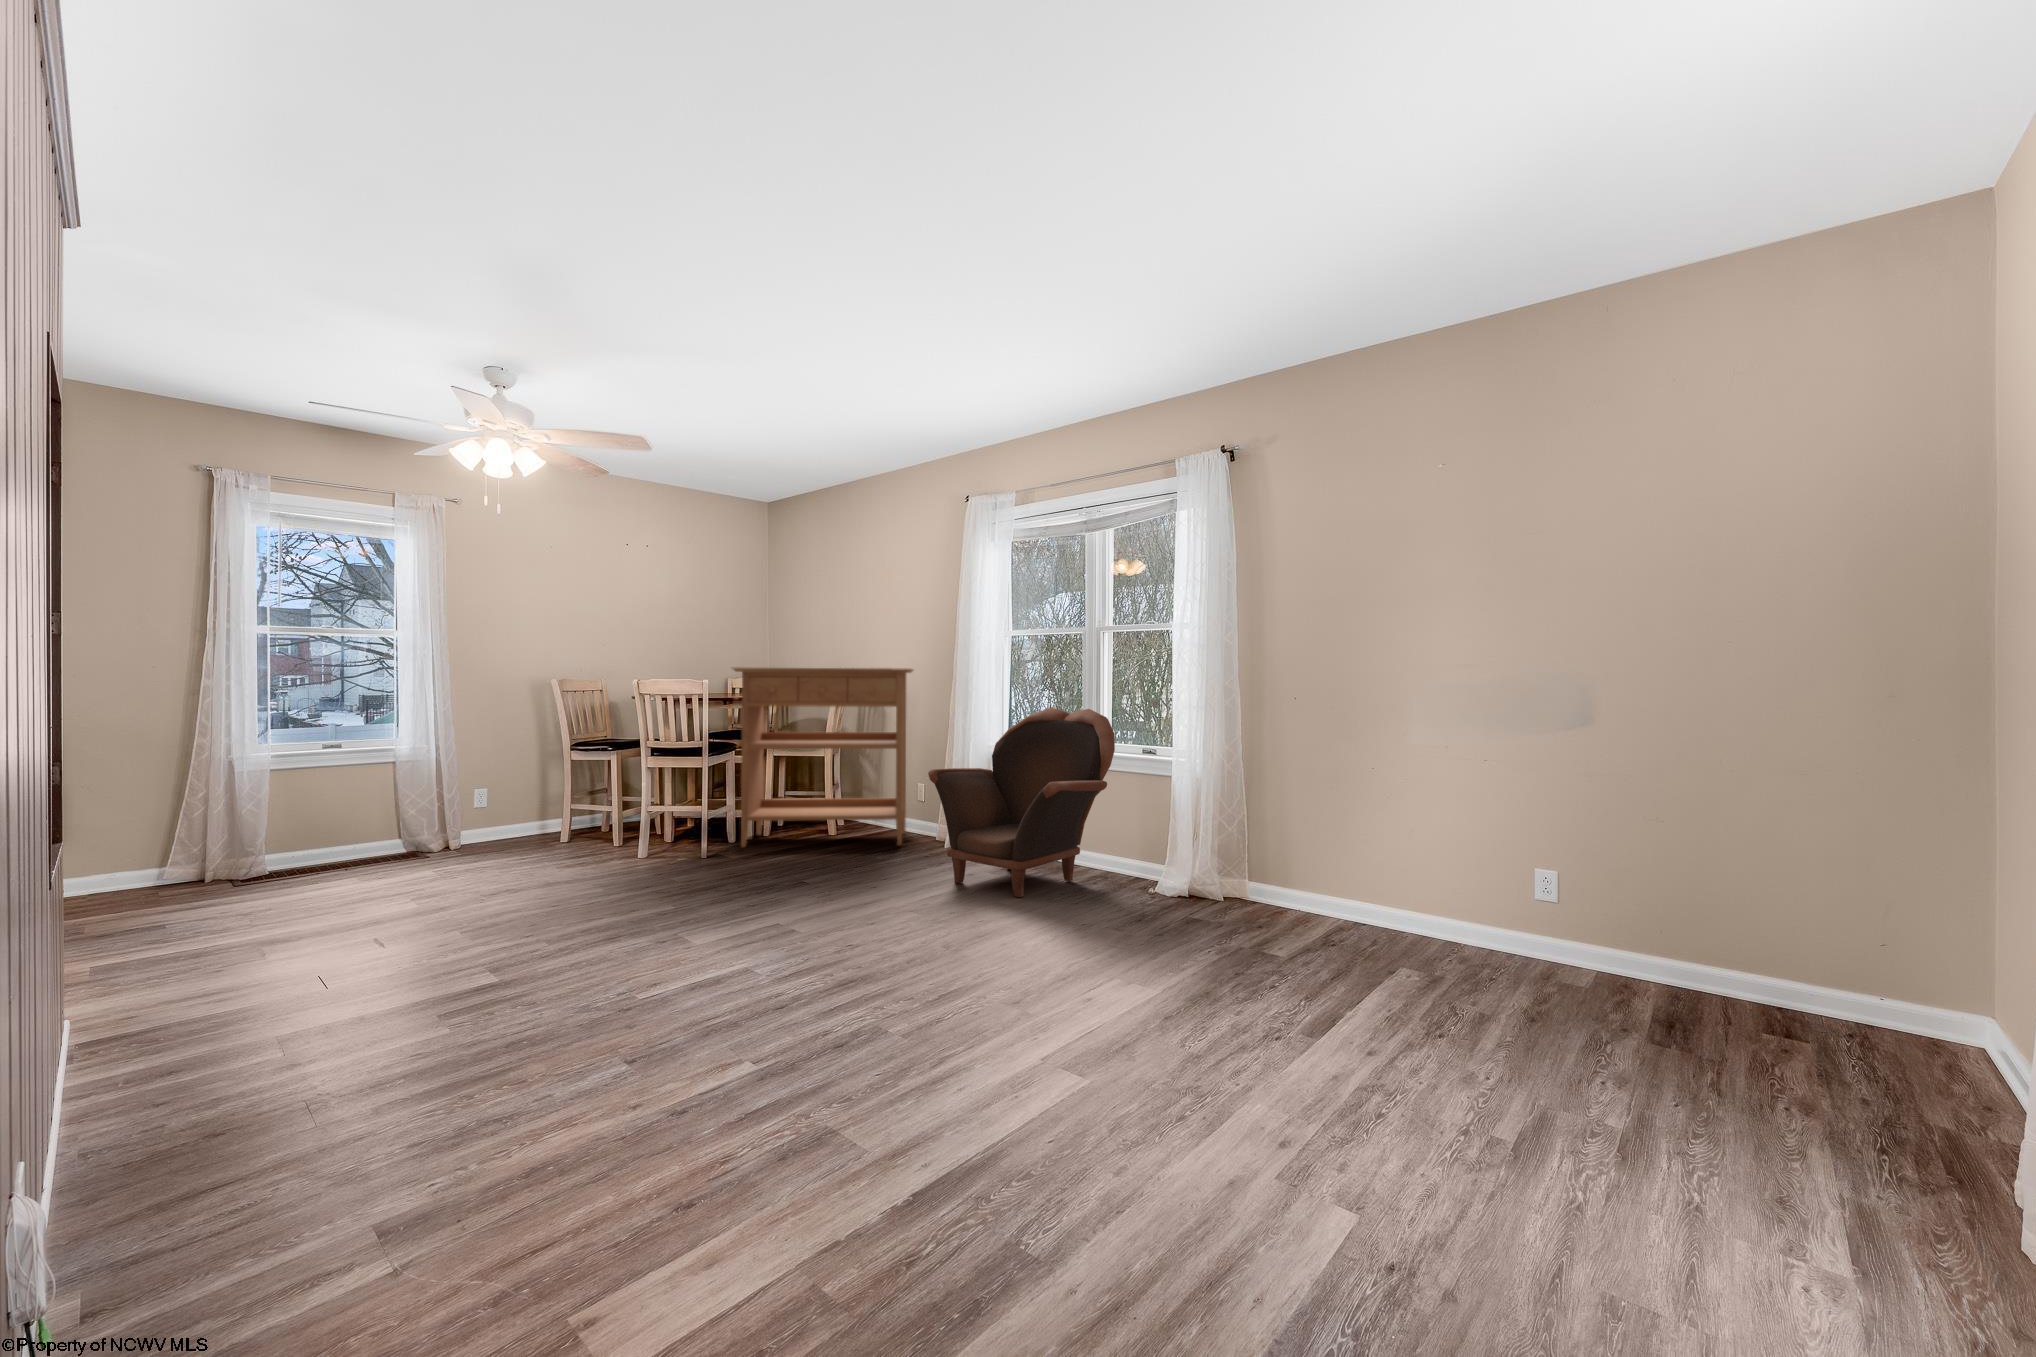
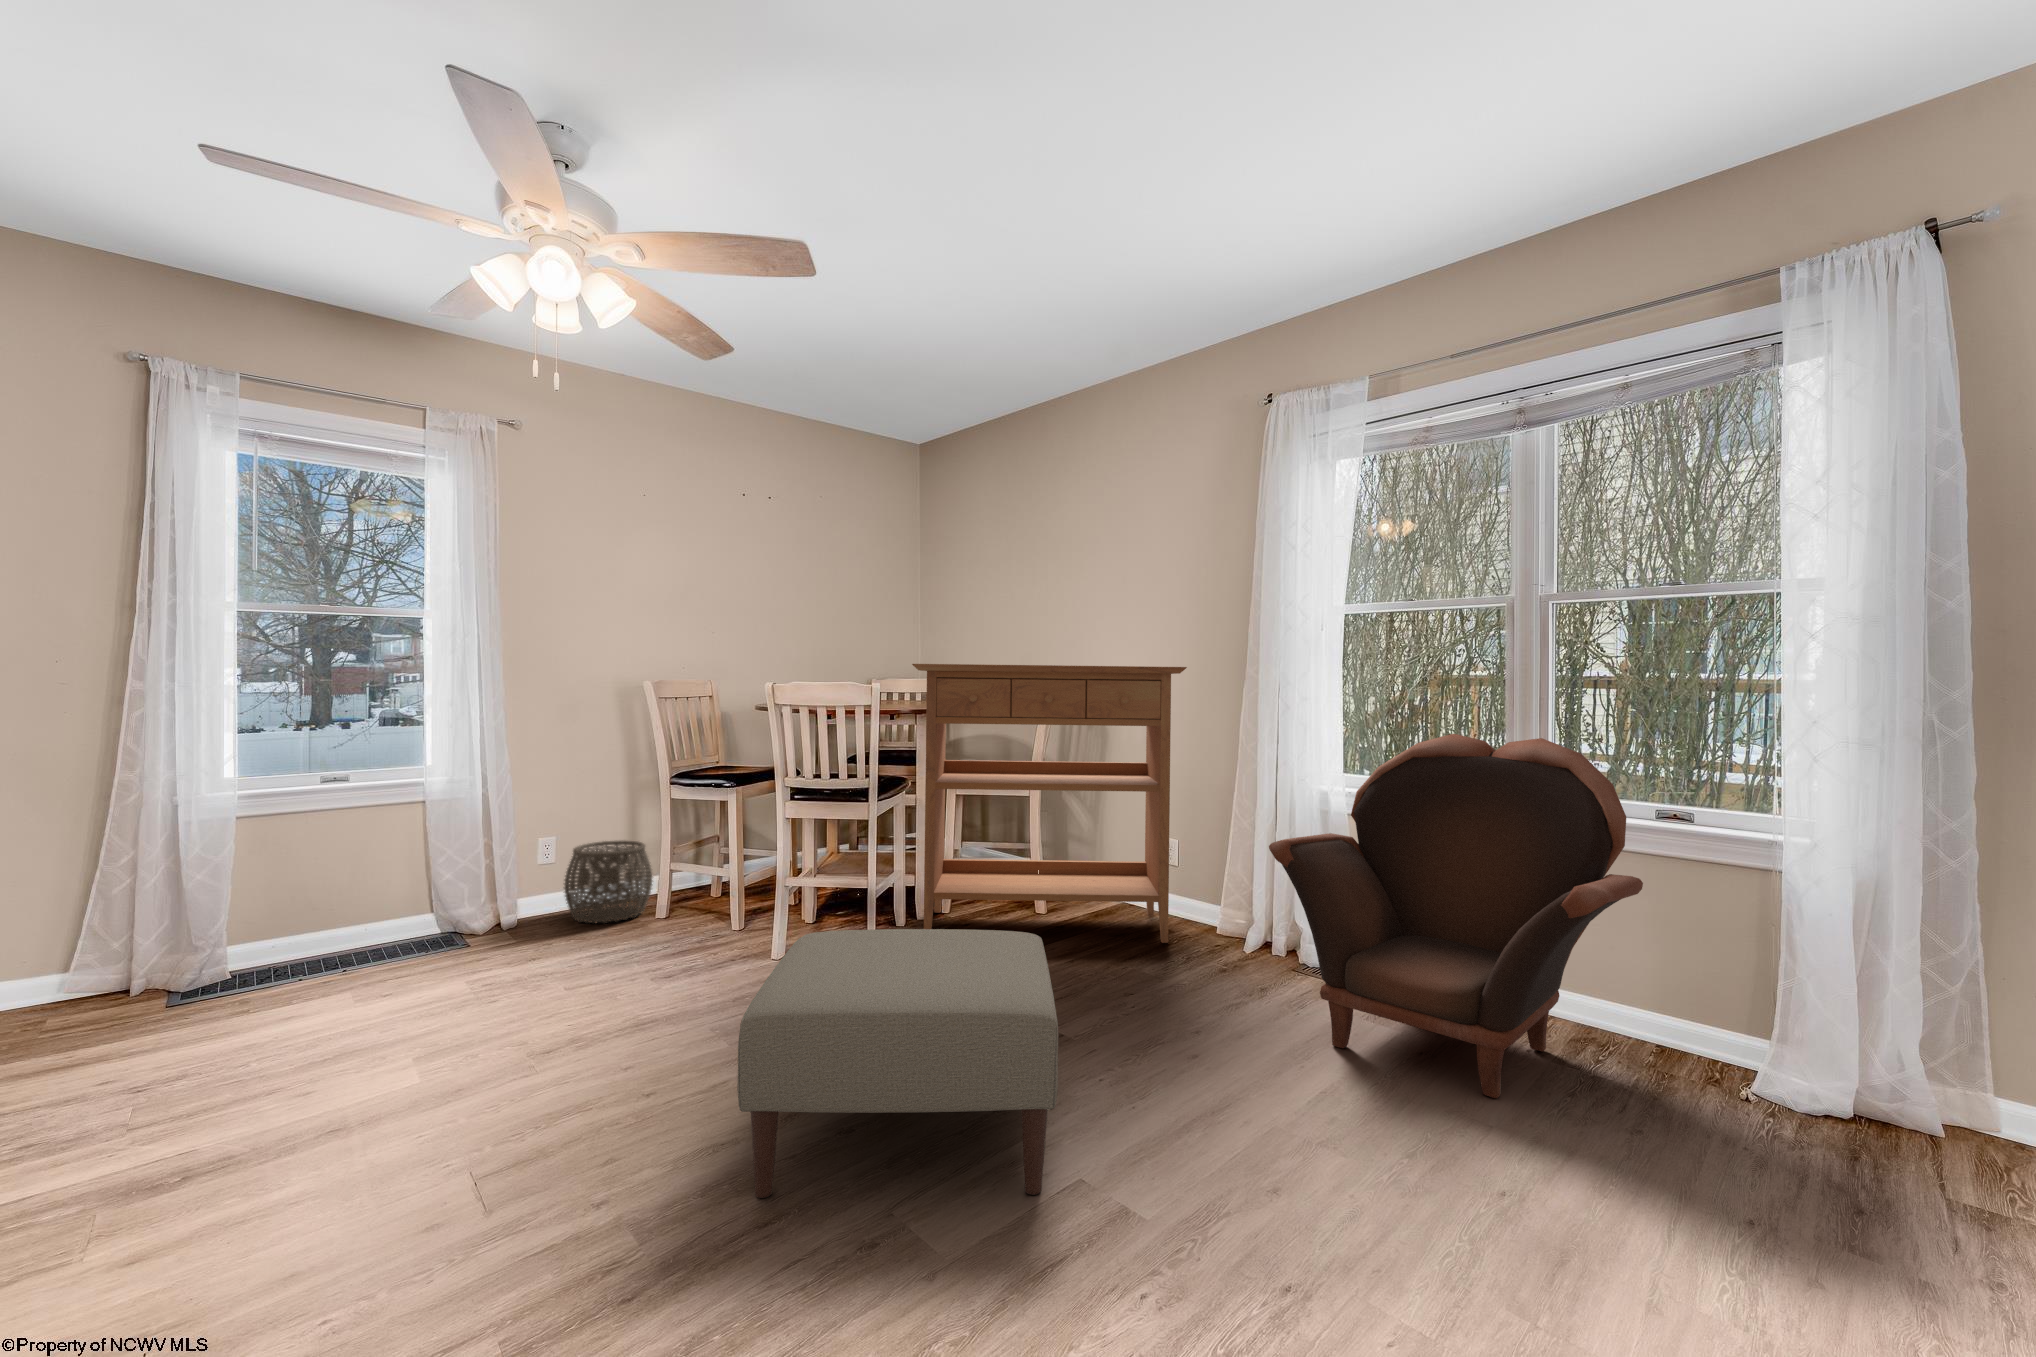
woven basket: none [493,791,557,845] -> present [564,840,653,923]
ottoman: none [591,818,778,935] -> present [737,929,1058,1198]

